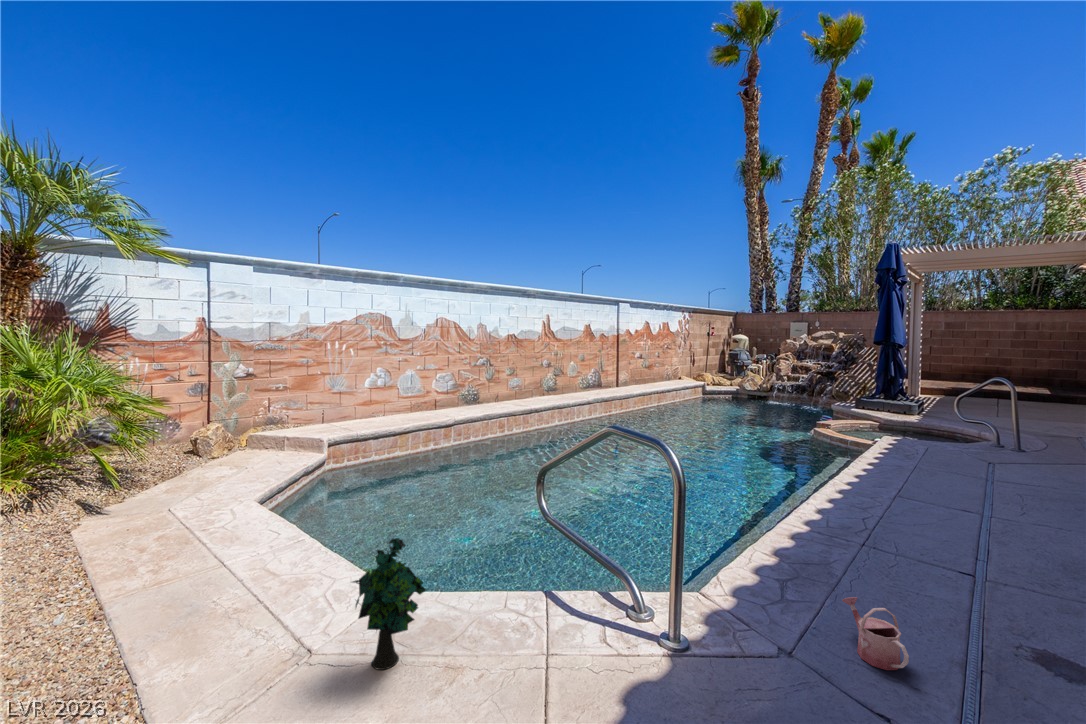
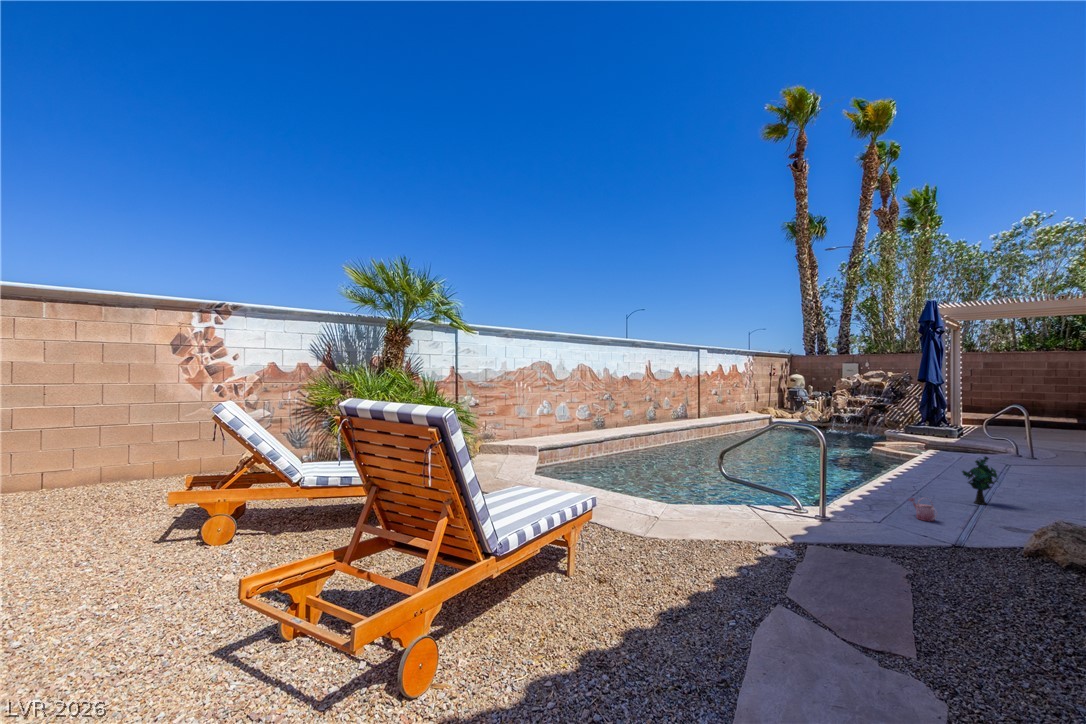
decorative plant: present [353,538,426,670] -> present [962,456,997,505]

